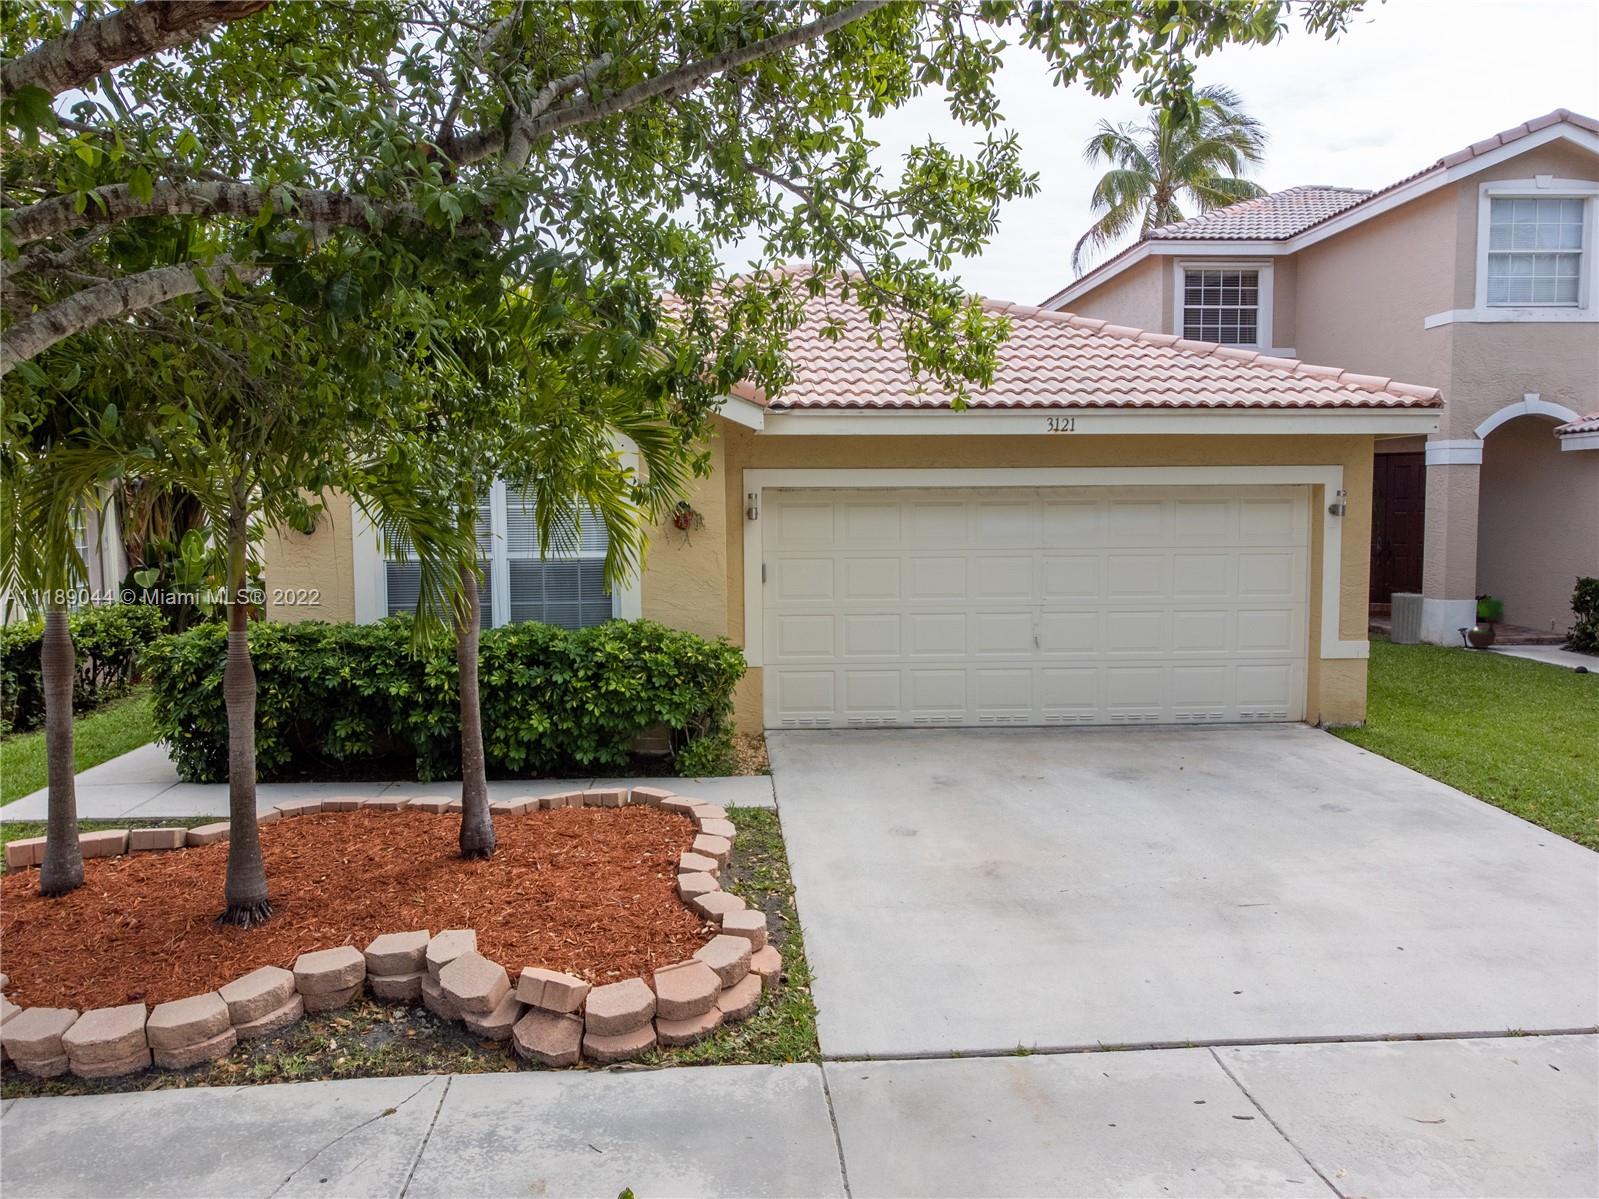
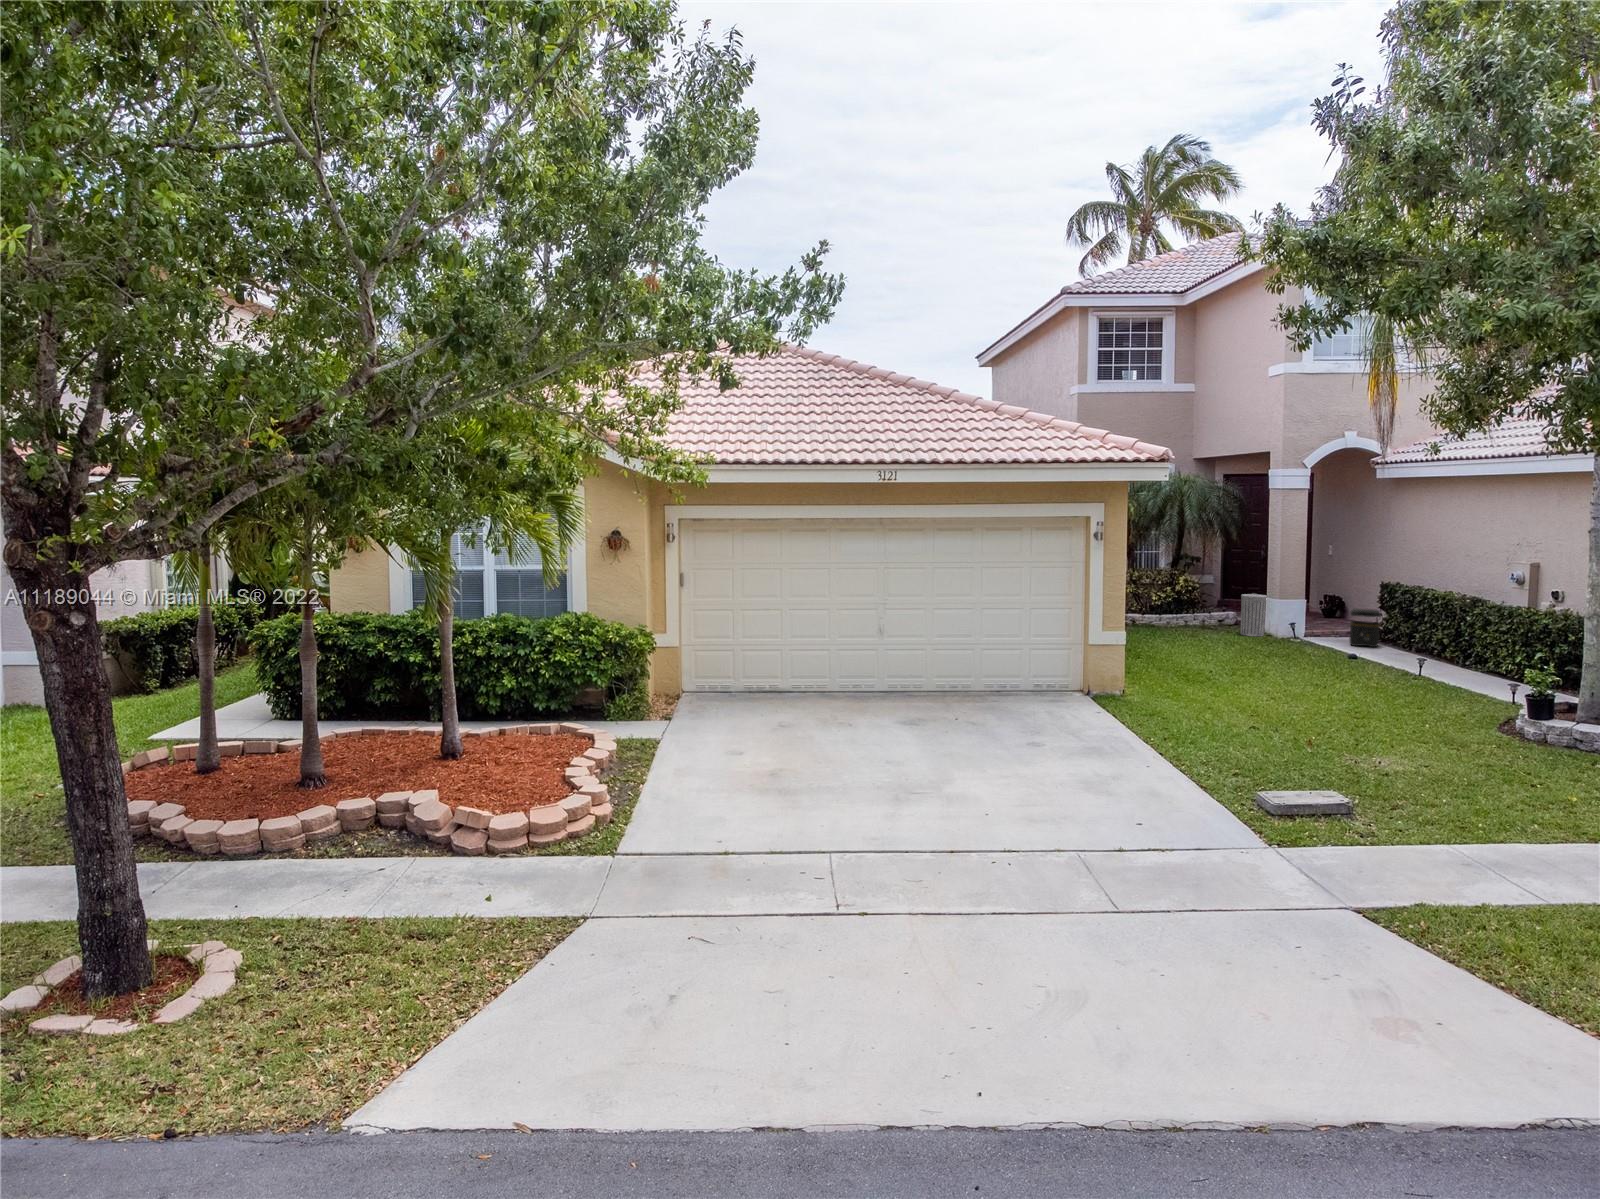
potted tree: present [1467,597,1504,648] -> none [1298,595,1328,640]
toolbox: none [1534,608,1579,655] -> present [1349,609,1381,647]

